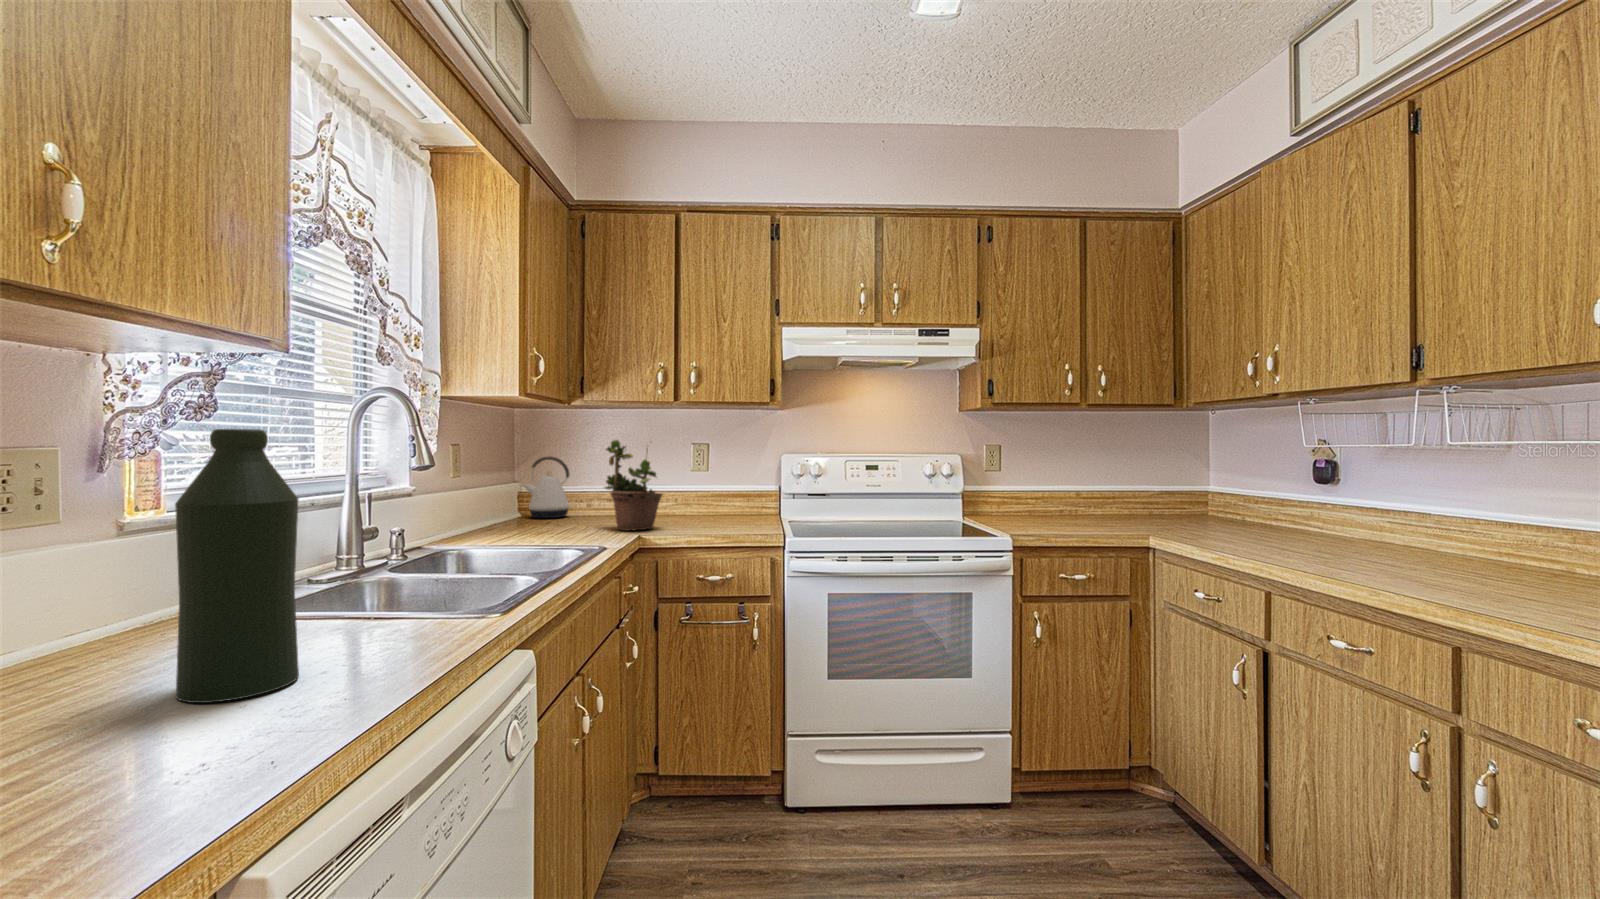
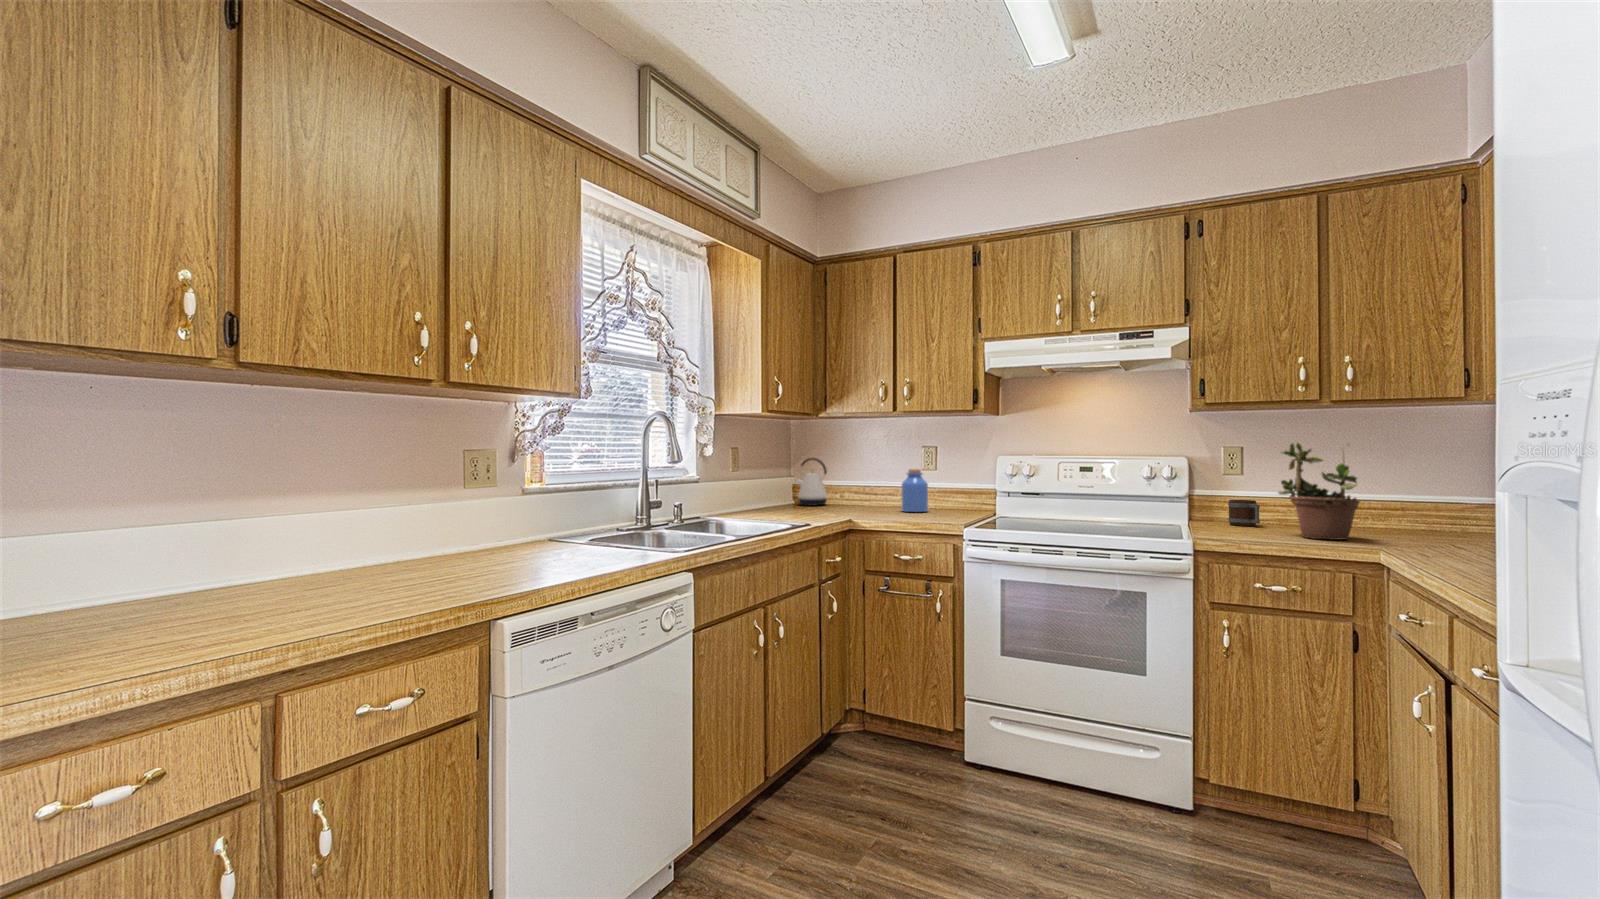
bottle: present [175,429,299,703] -> none [509,442,560,571]
potted plant: present [605,440,662,530] -> present [1278,443,1360,540]
jar: none [677,470,708,521] -> present [901,469,928,512]
mug: none [999,495,1029,520] -> present [1228,500,1260,526]

